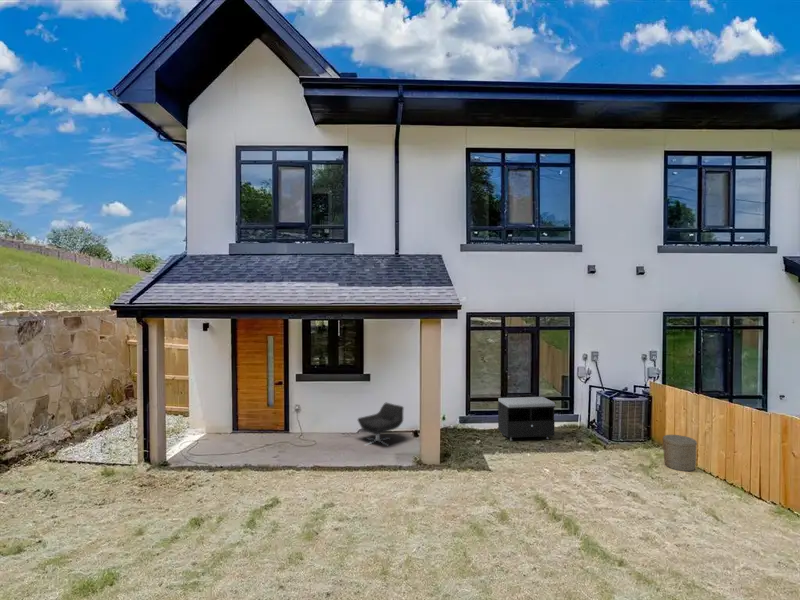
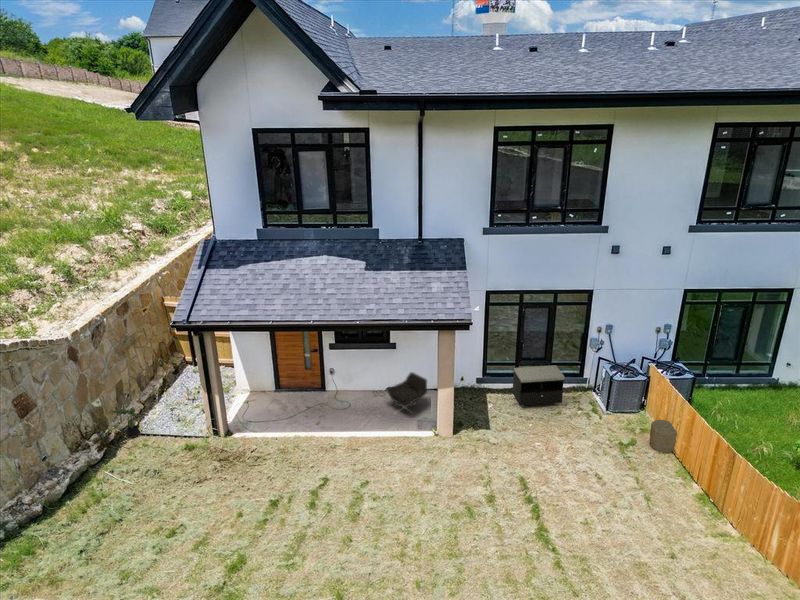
potted plant: none [24,424,57,462] -> present [113,408,140,438]

